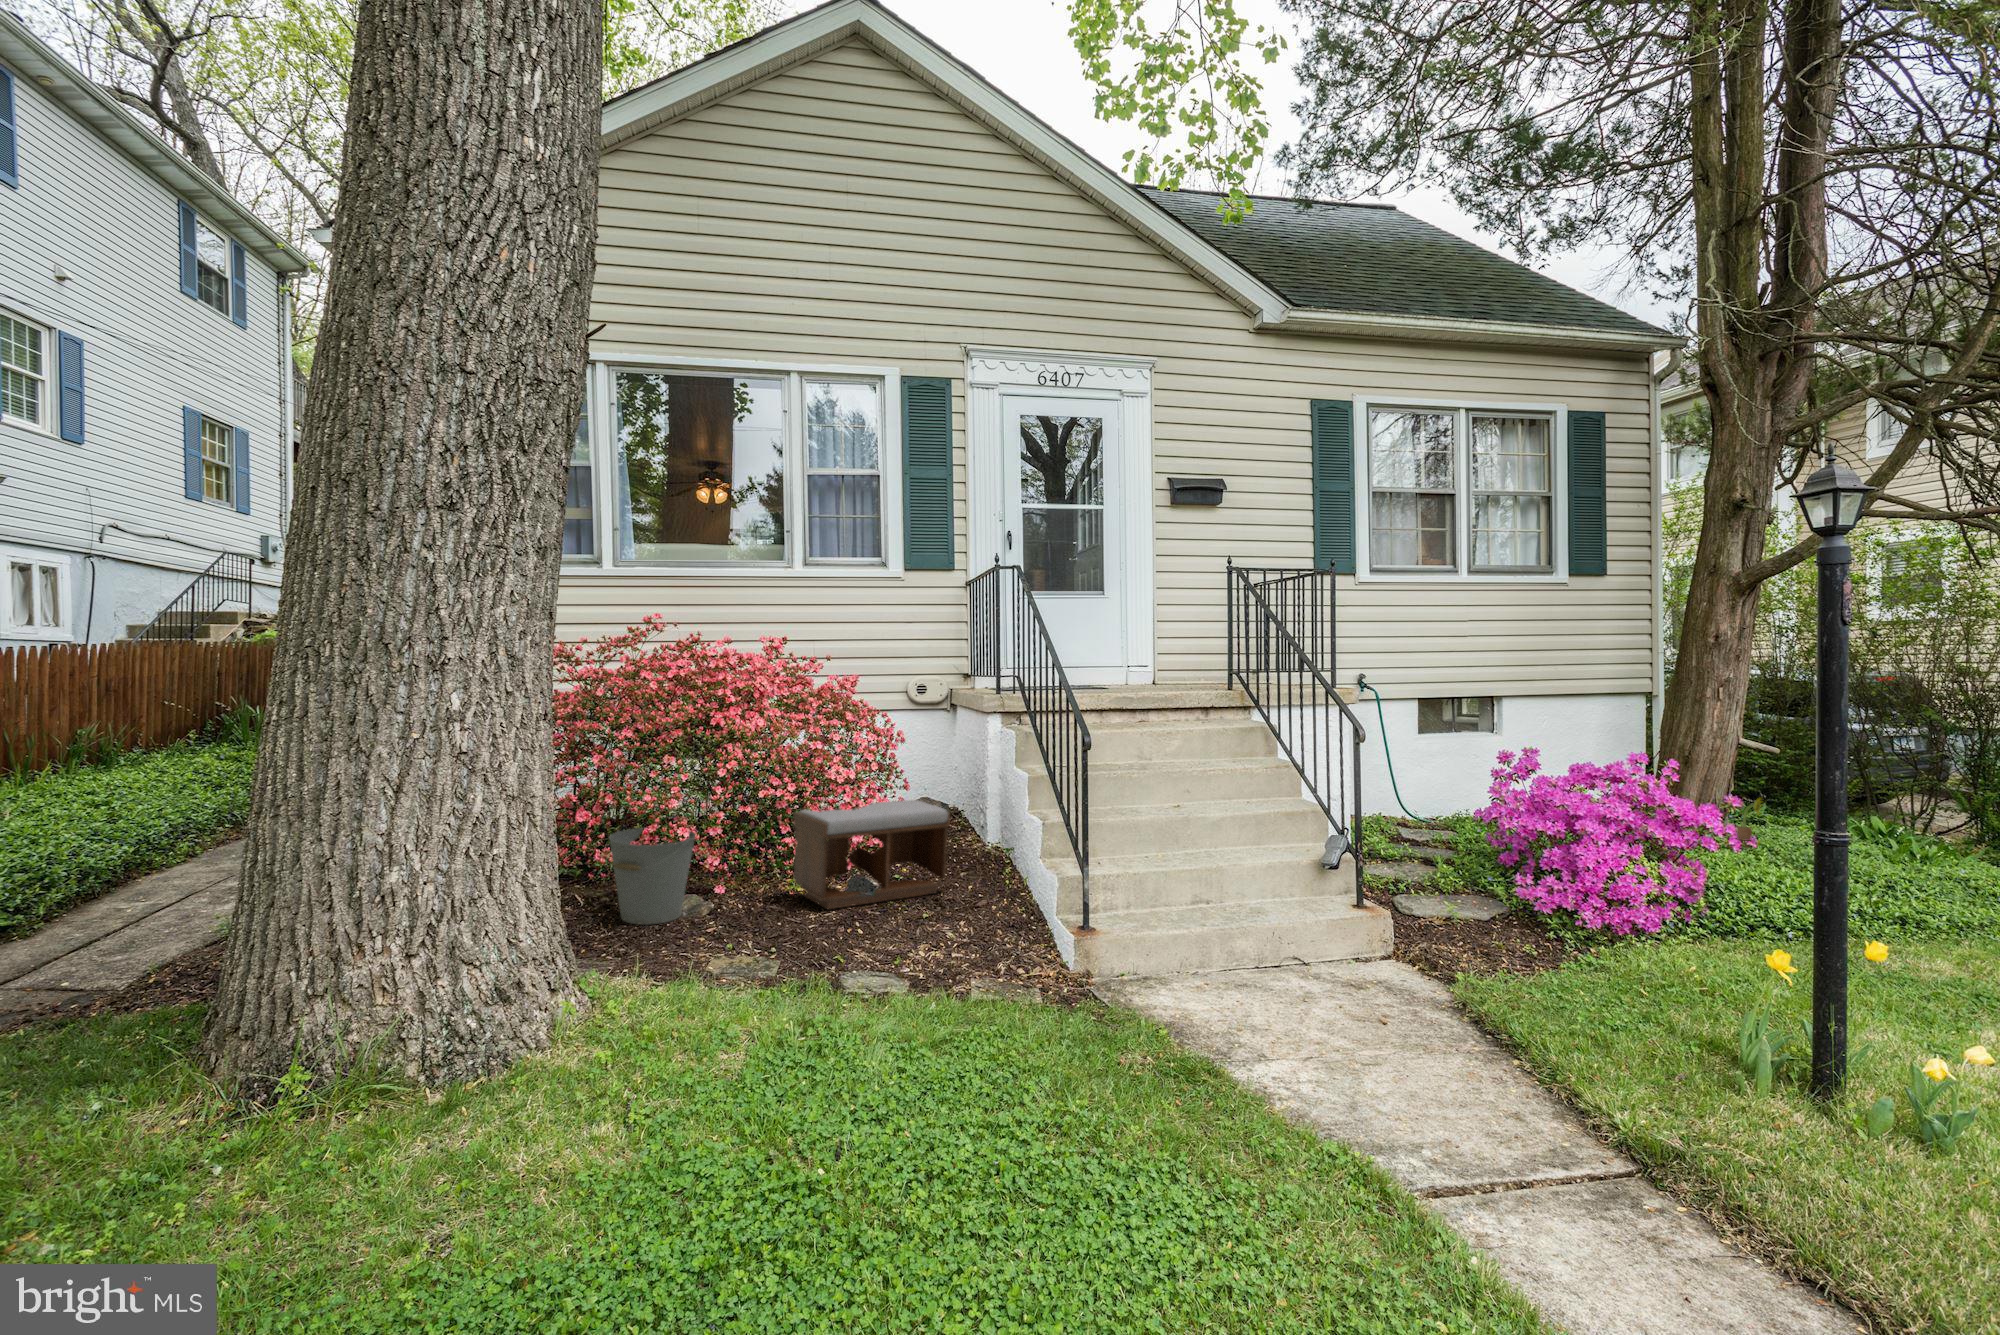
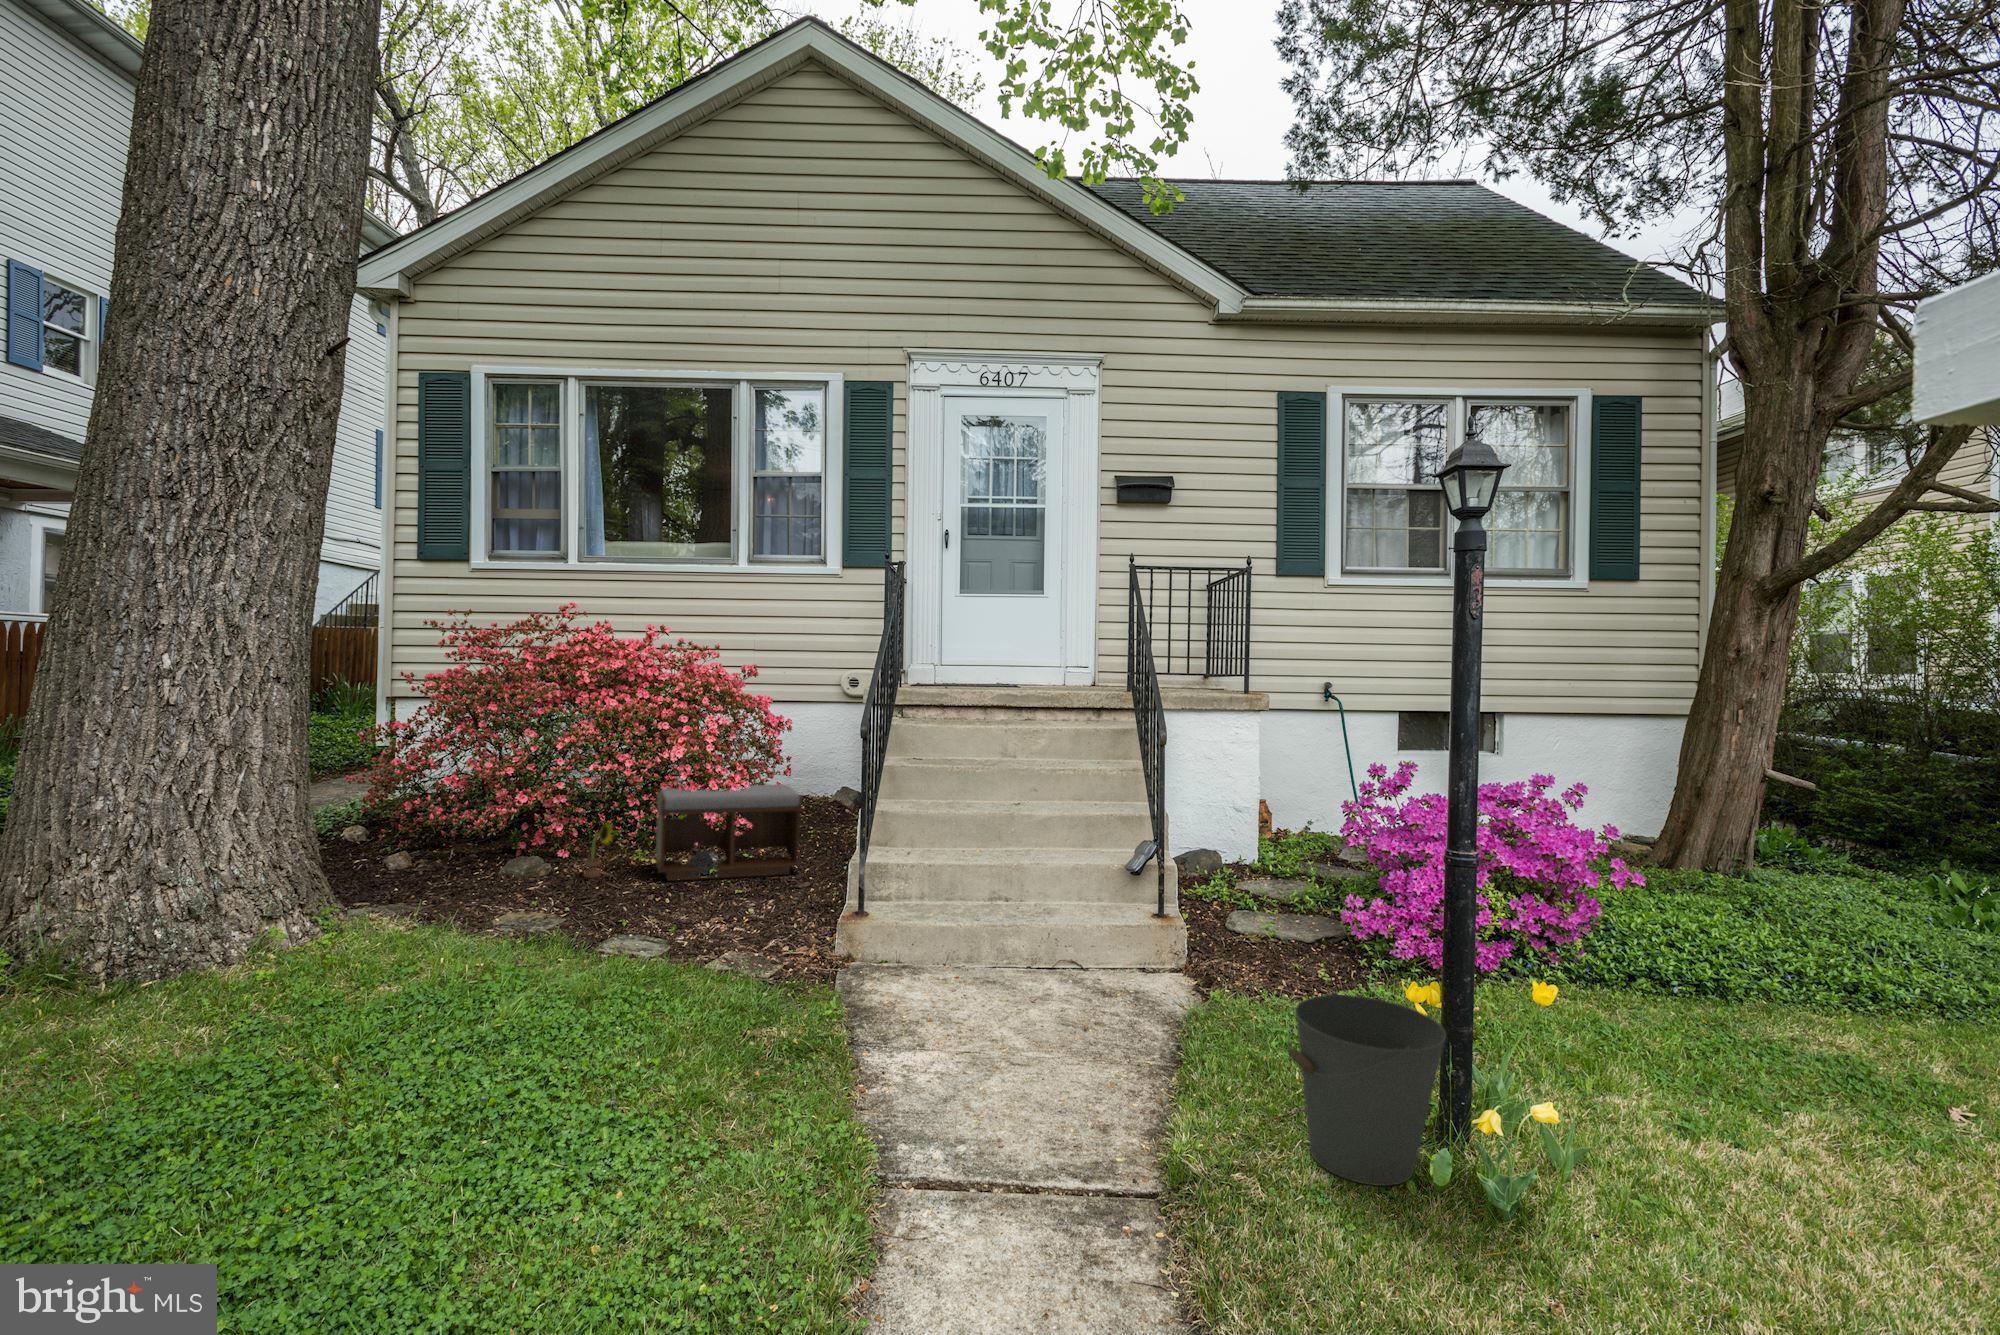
decorative plant: present [1737,798,1762,841] -> present [584,821,613,878]
bucket: present [609,828,695,925] -> present [1288,992,1446,1186]

